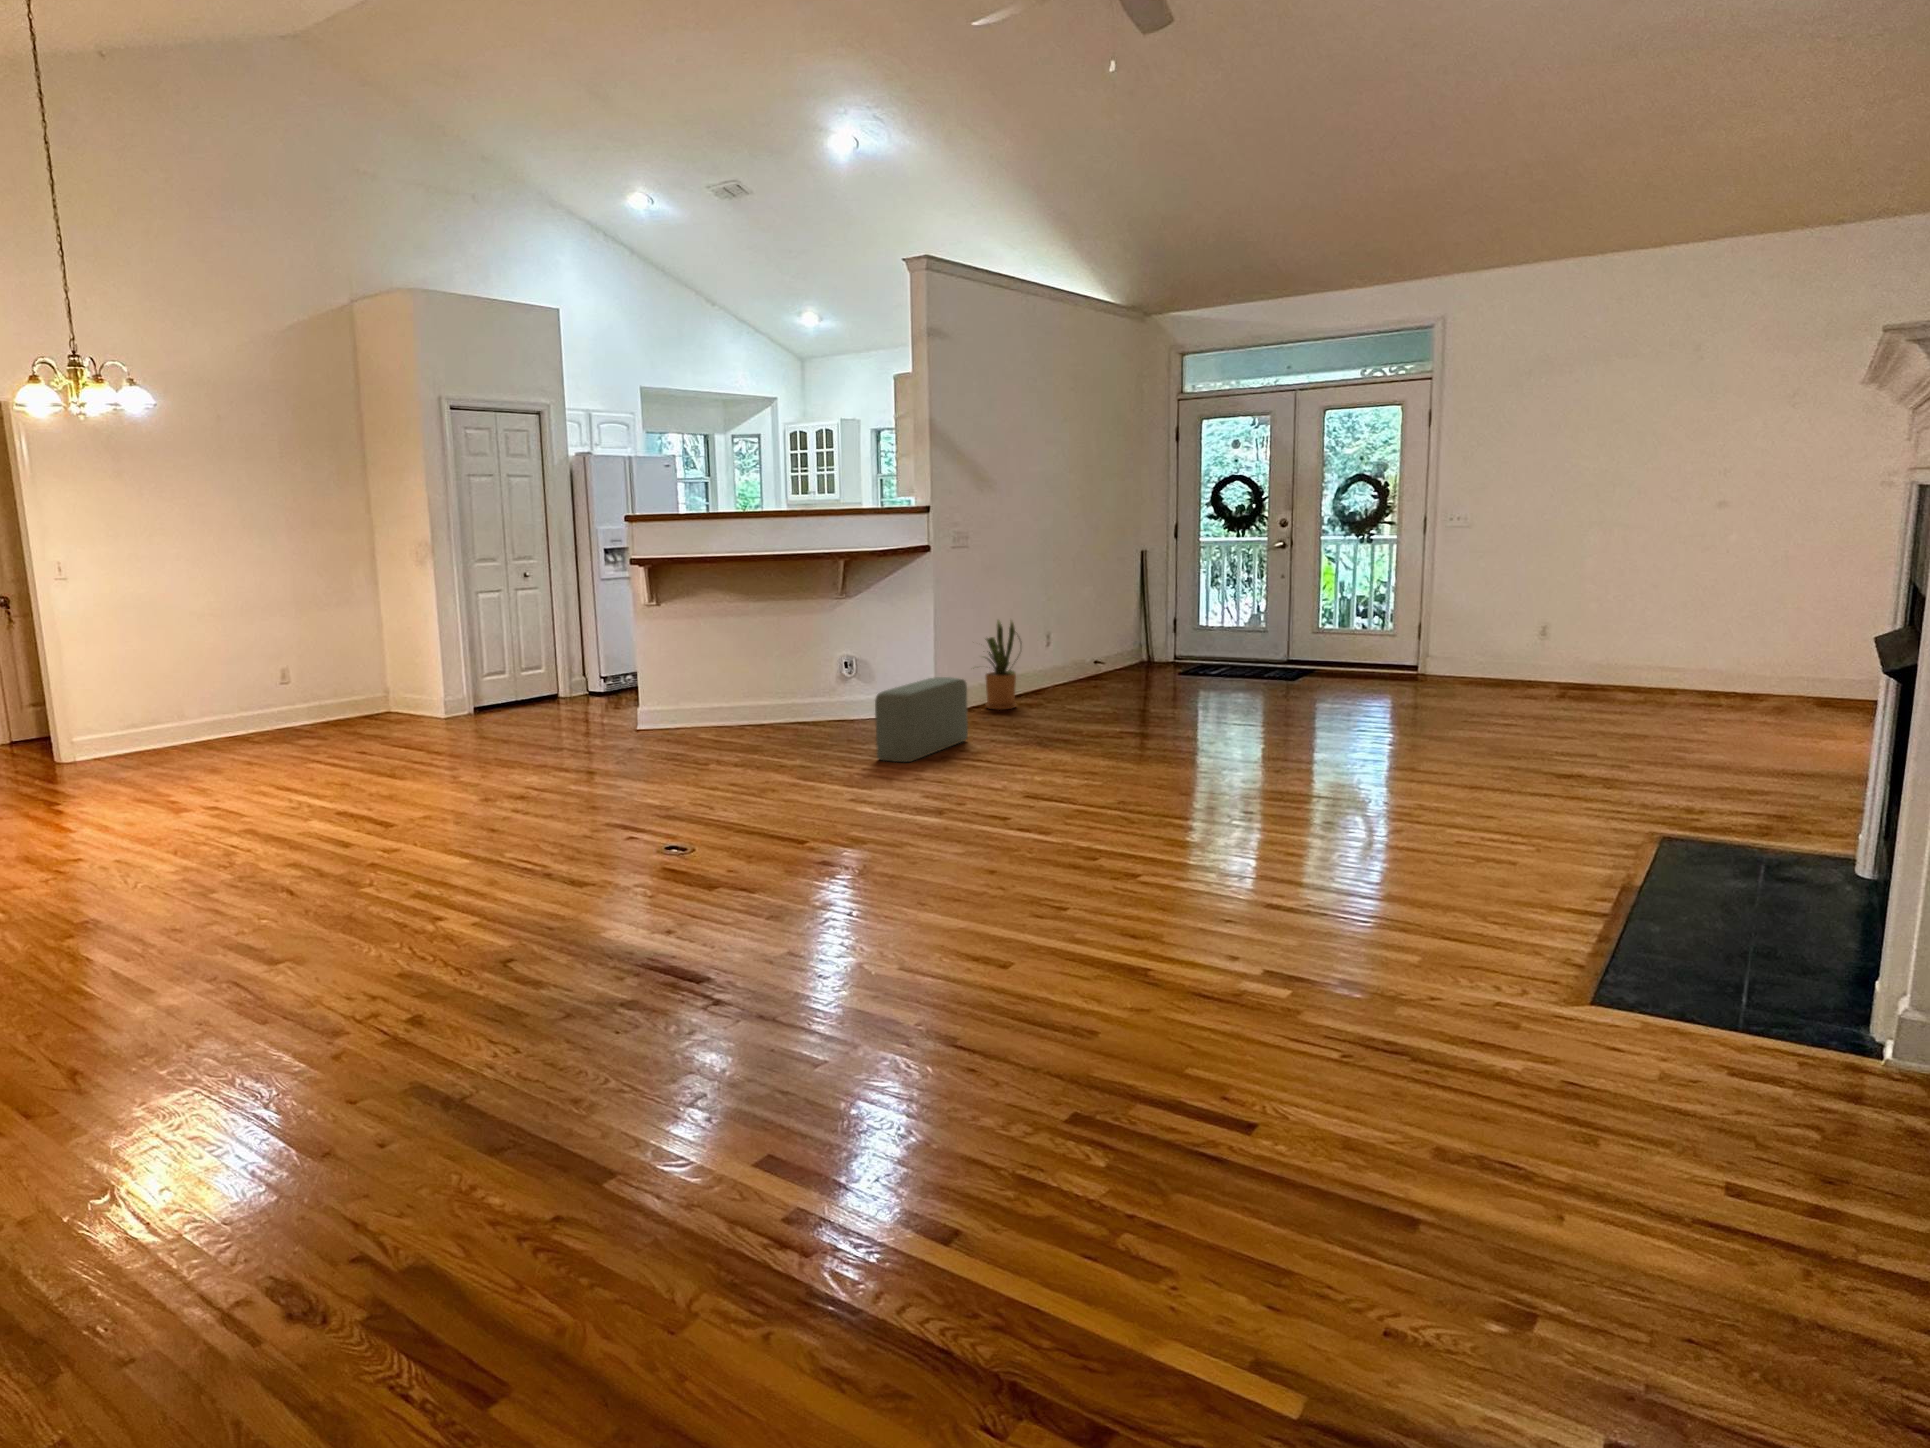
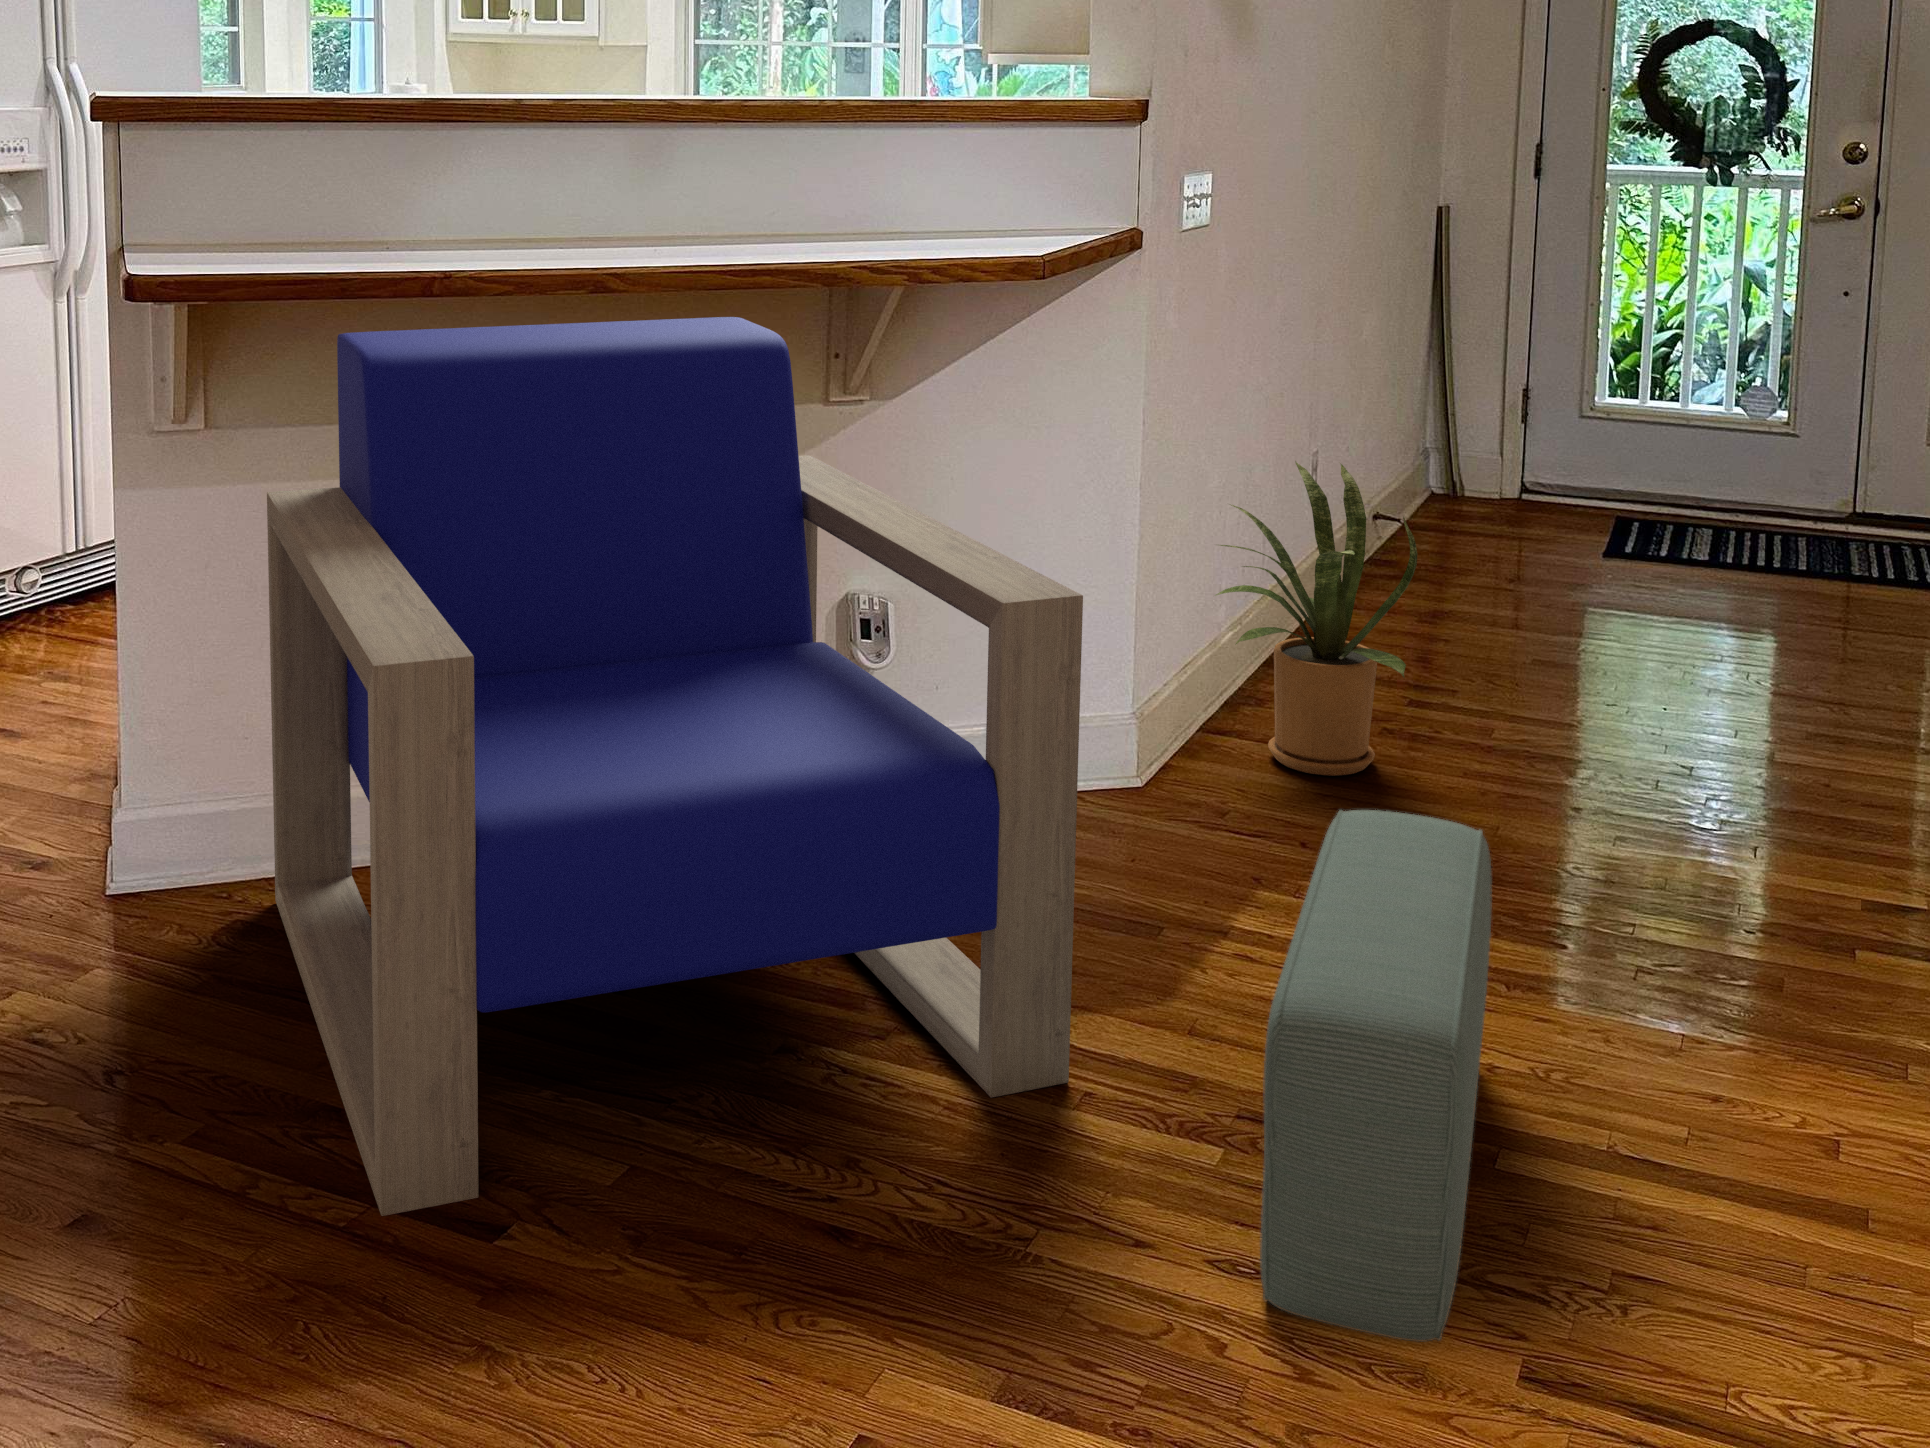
armchair: none [682,571,865,754] -> present [267,317,1083,1216]

